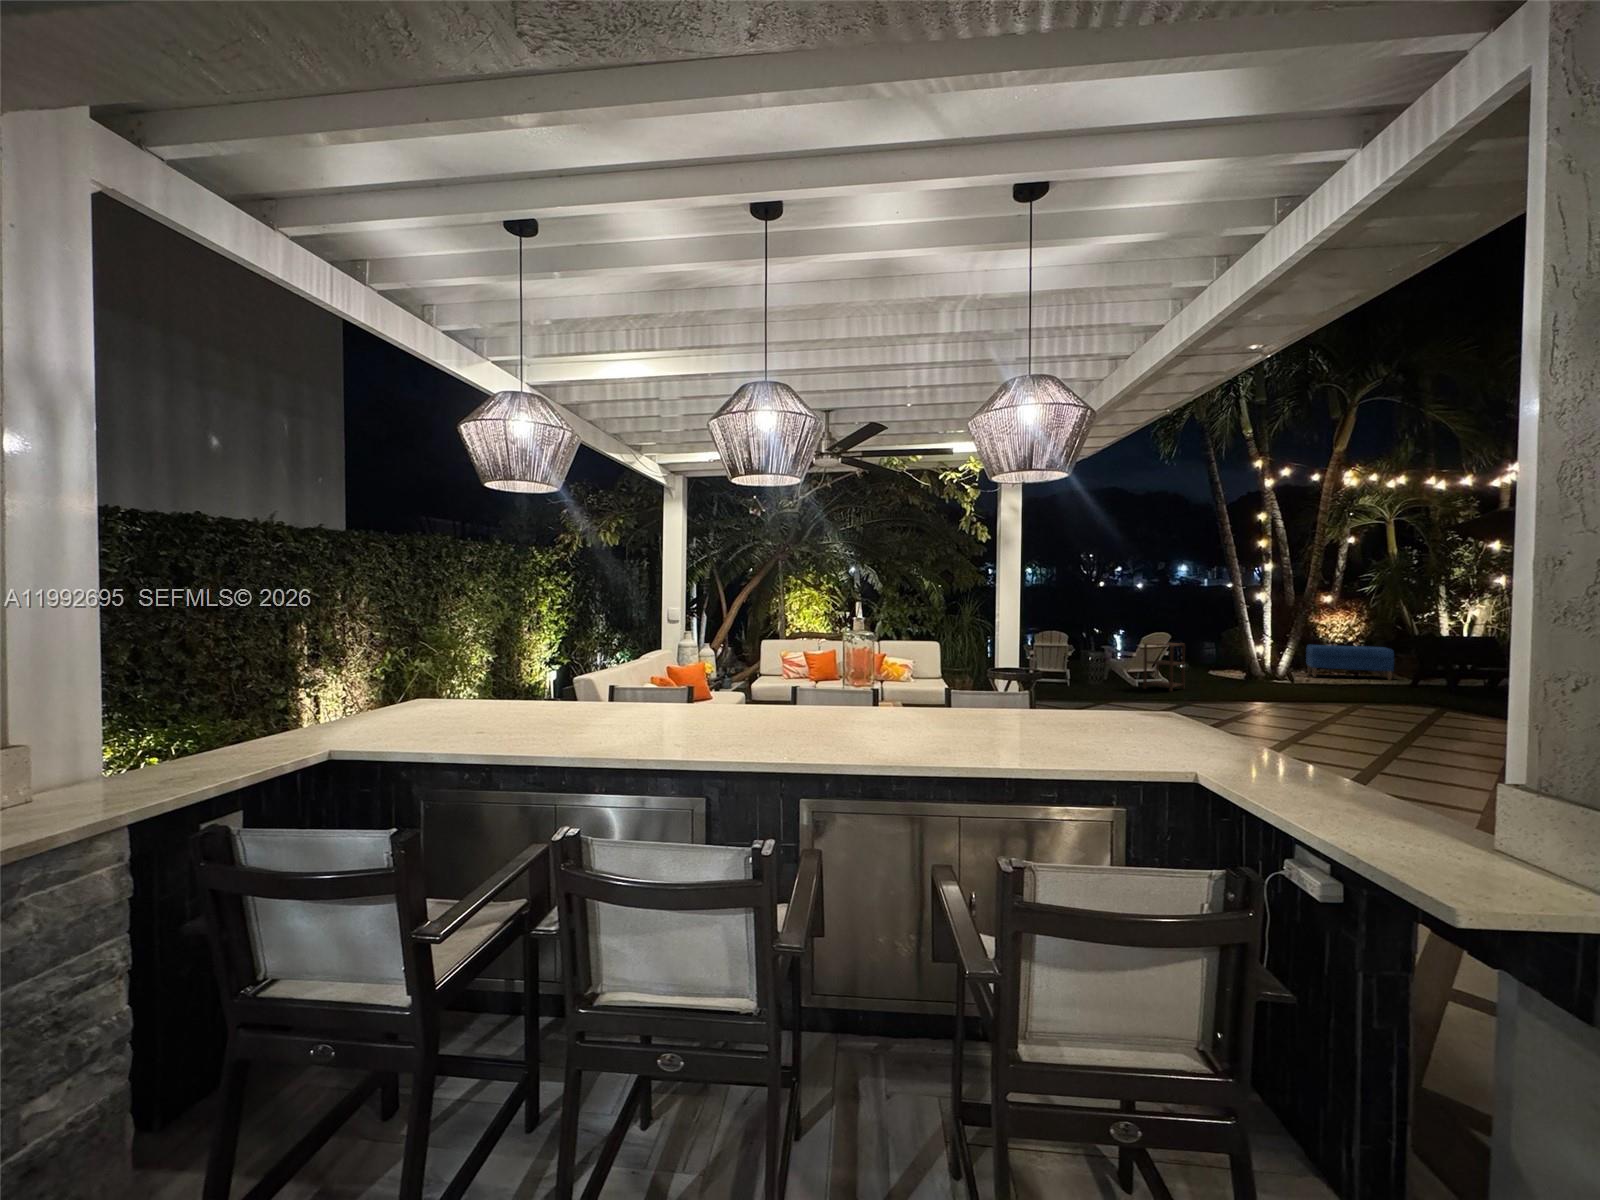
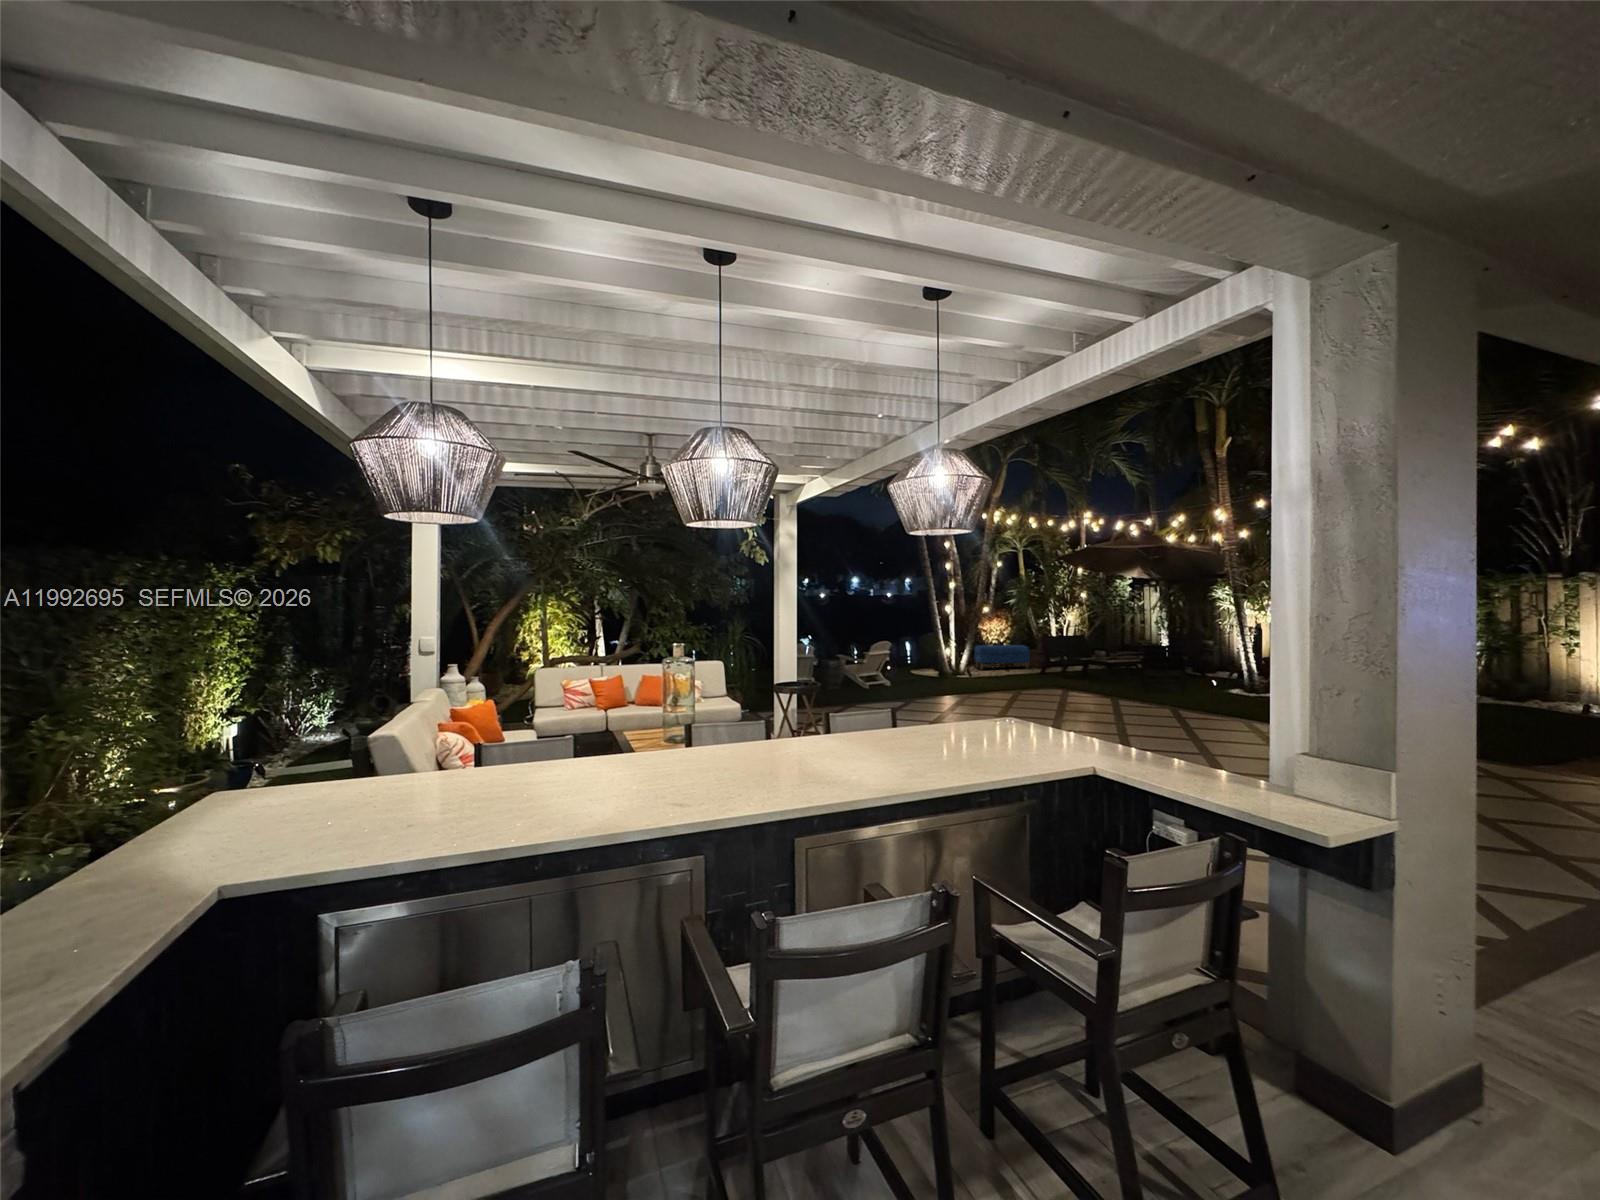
side table: present [1143,643,1185,692] -> none [874,649,904,690]

